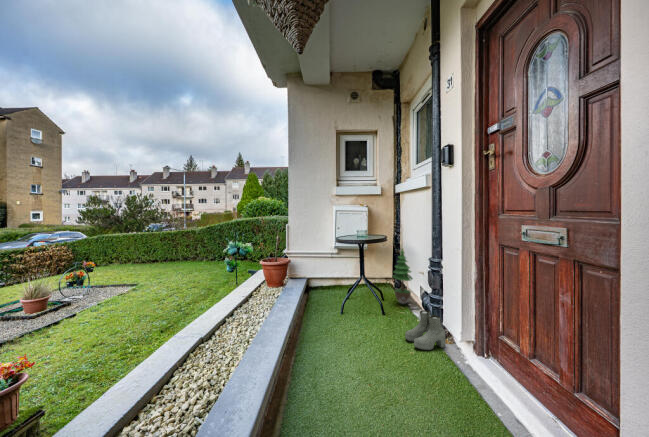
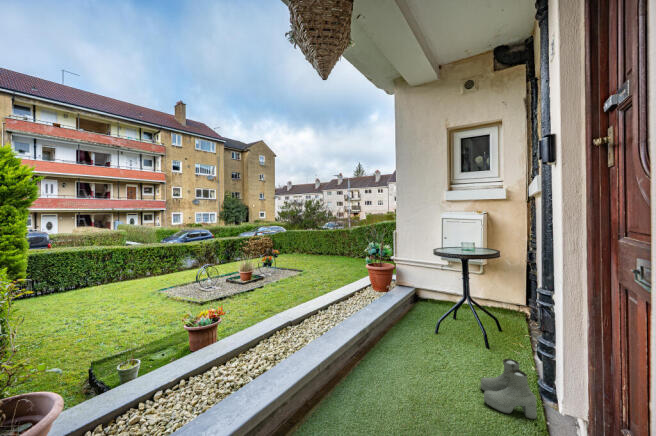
potted tree: present [393,249,413,304] -> none [502,271,535,344]

